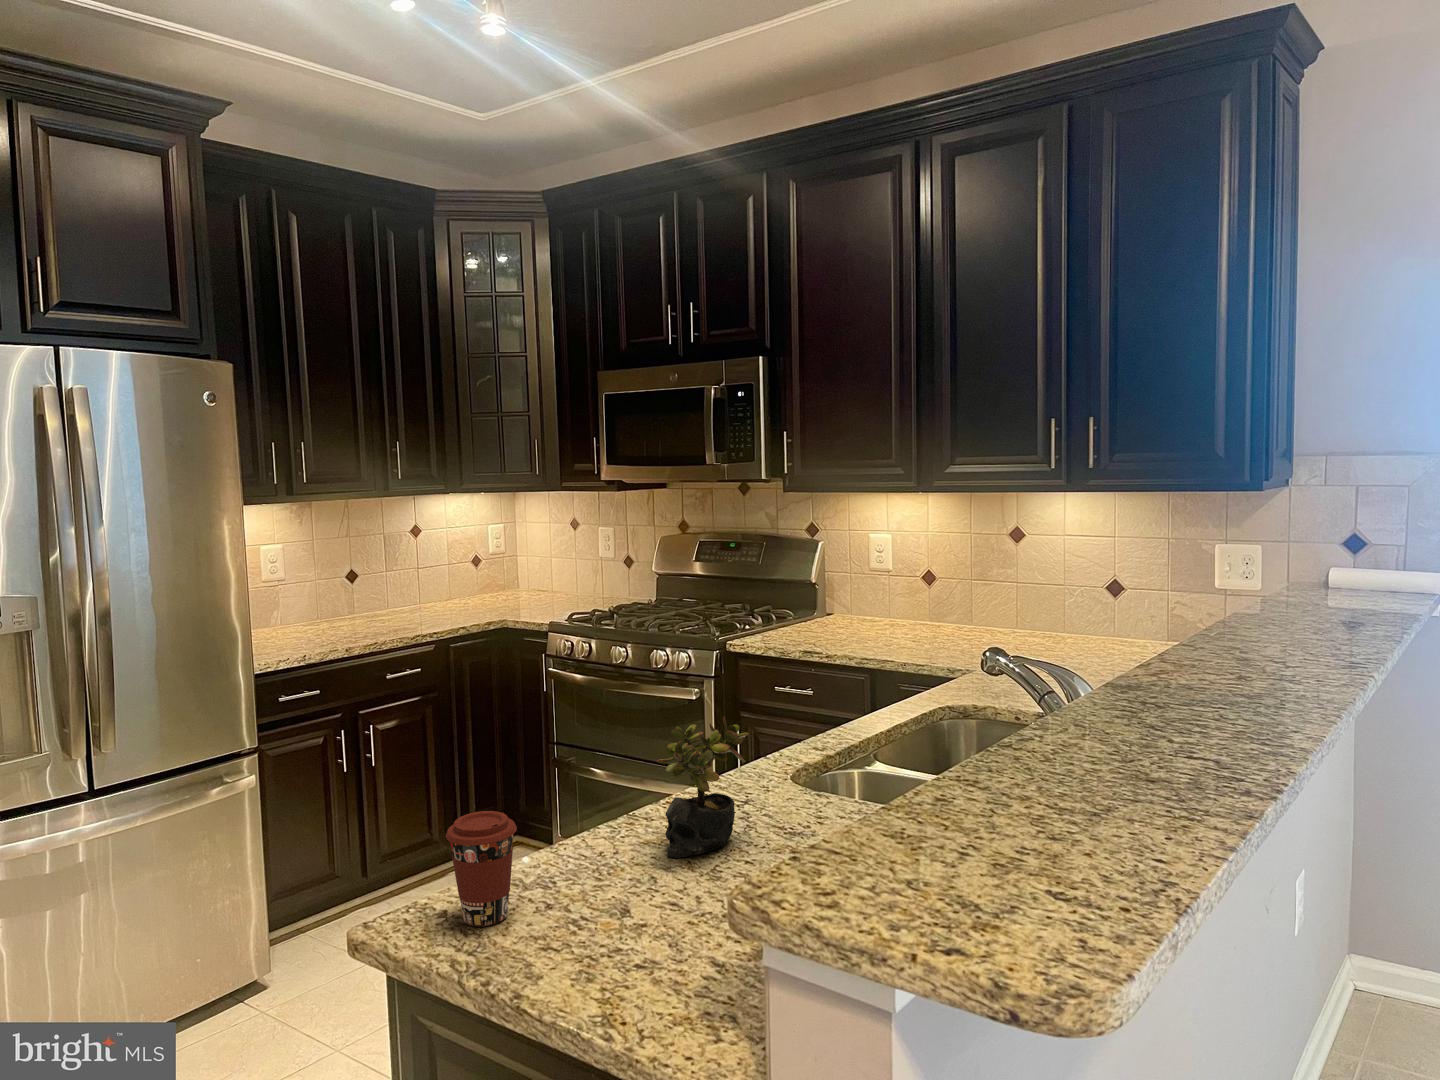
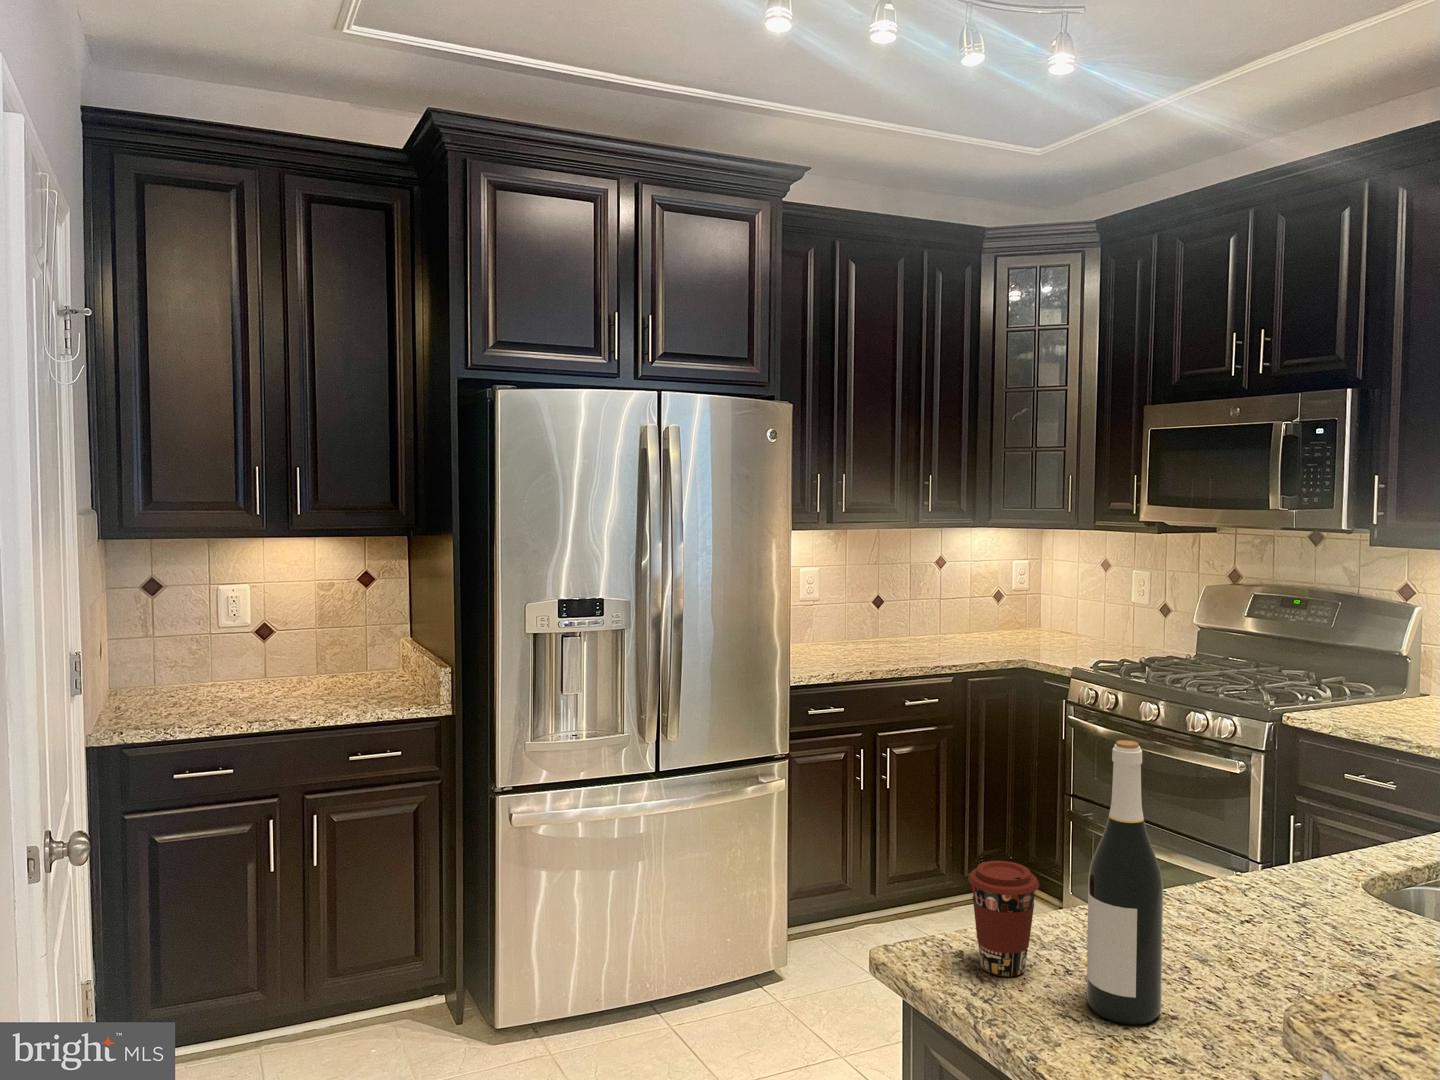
wine bottle: none [561,674,633,943] -> present [1087,740,1163,1025]
succulent plant: present [657,716,749,858] -> none [1197,805,1313,955]

